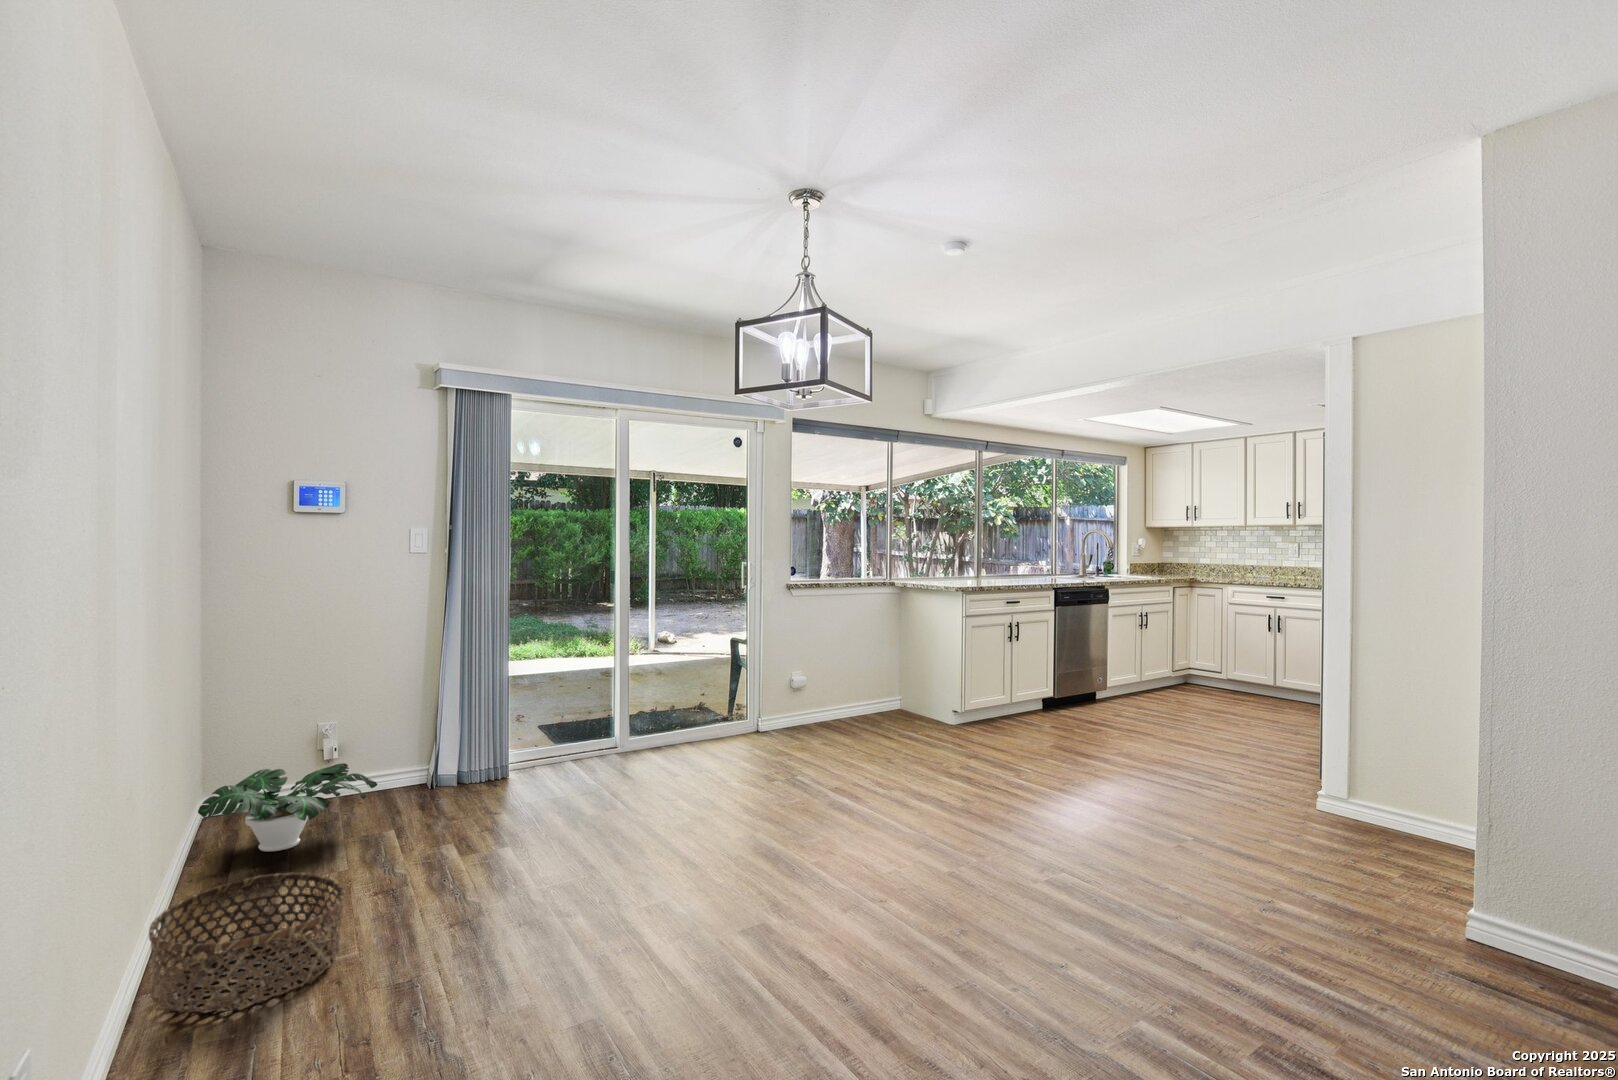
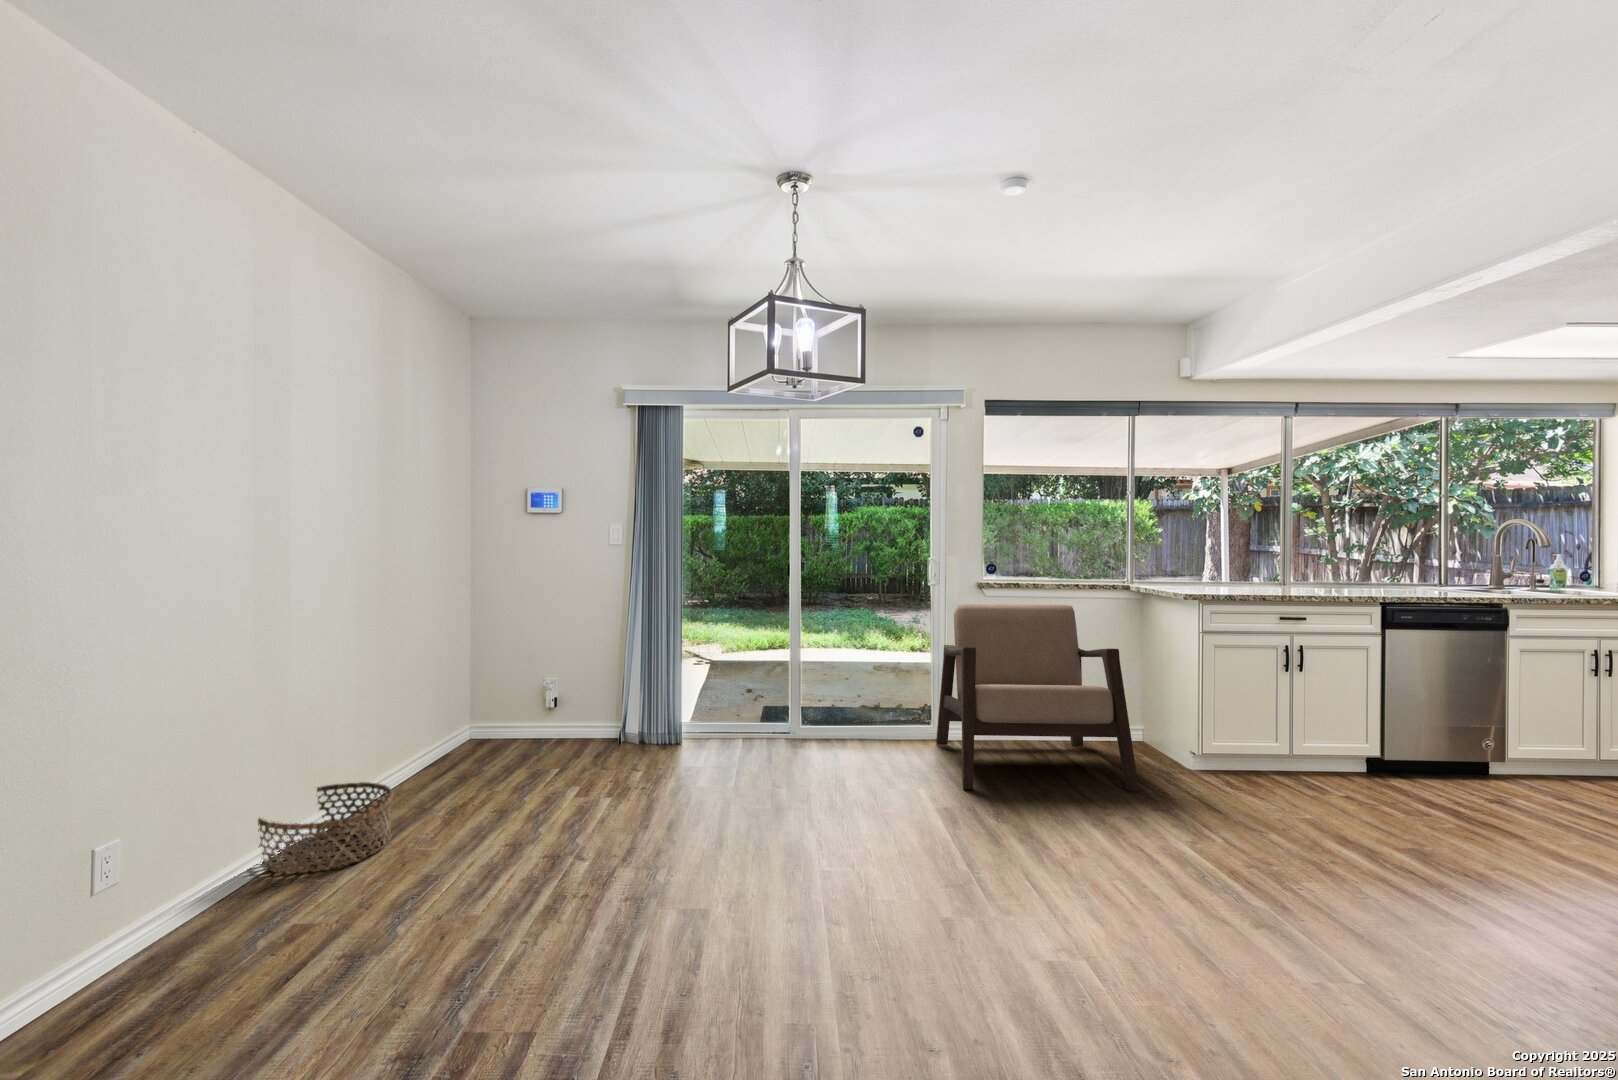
armchair: none [758,601,947,765] -> present [936,604,1139,792]
potted plant: present [198,763,377,852] -> none [425,707,540,769]

